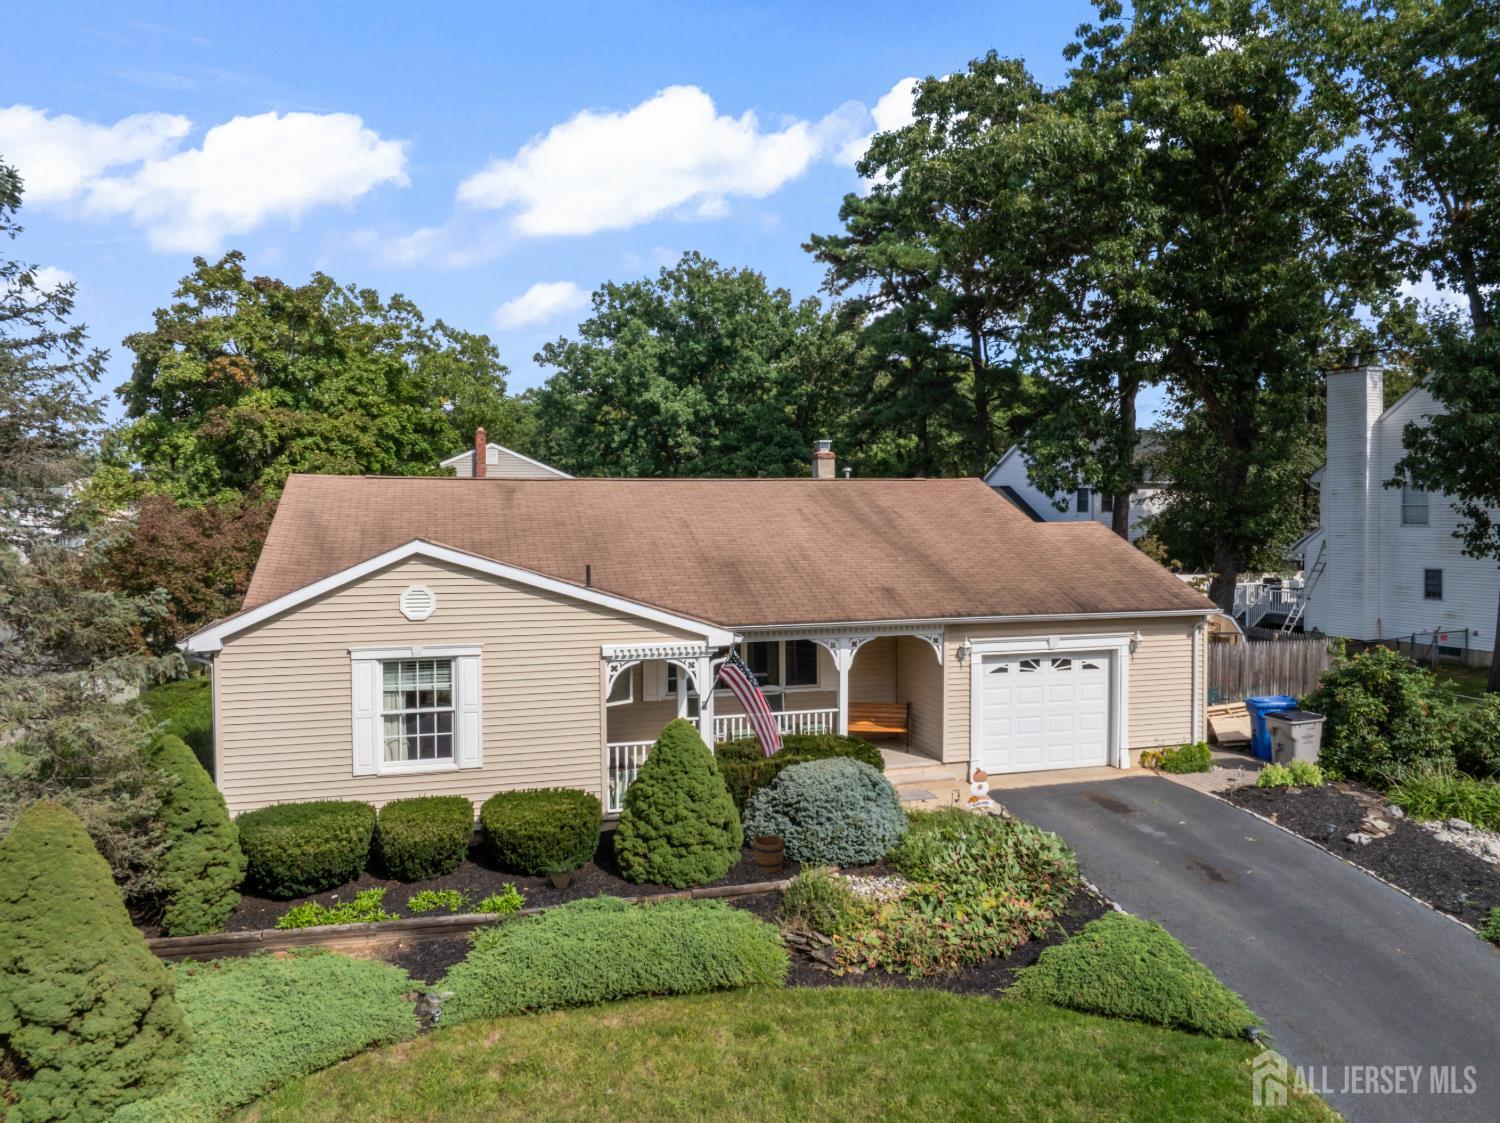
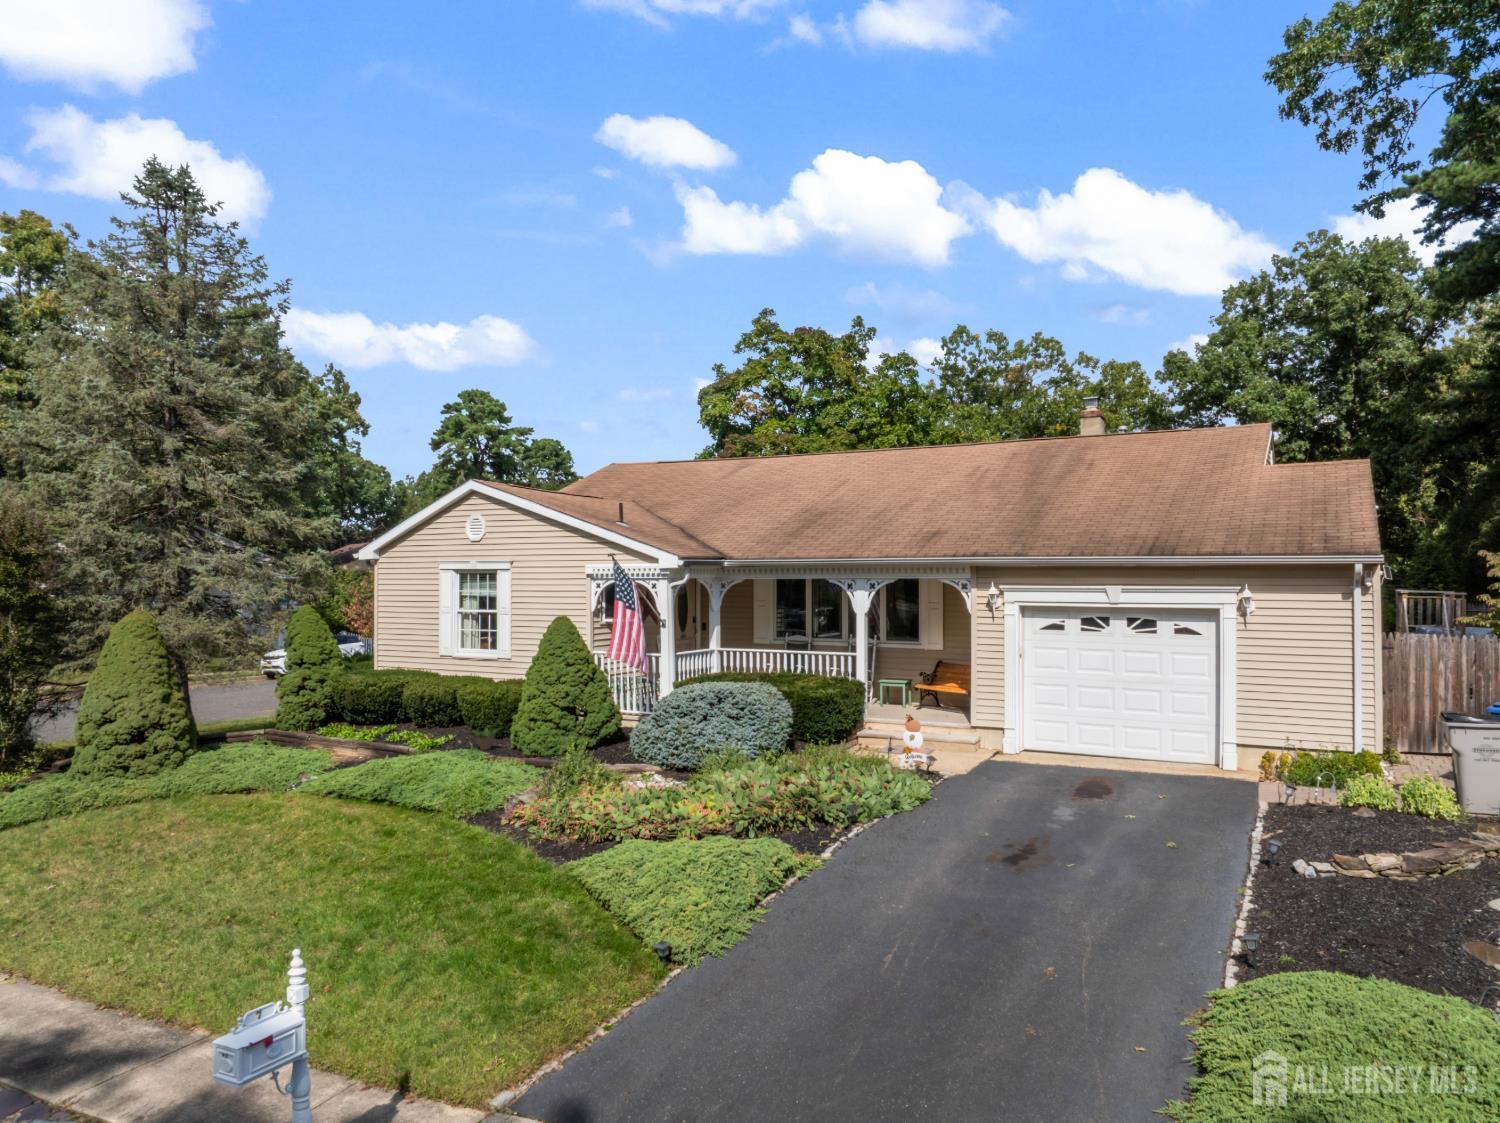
bucket: present [753,832,785,872] -> none [616,734,646,771]

